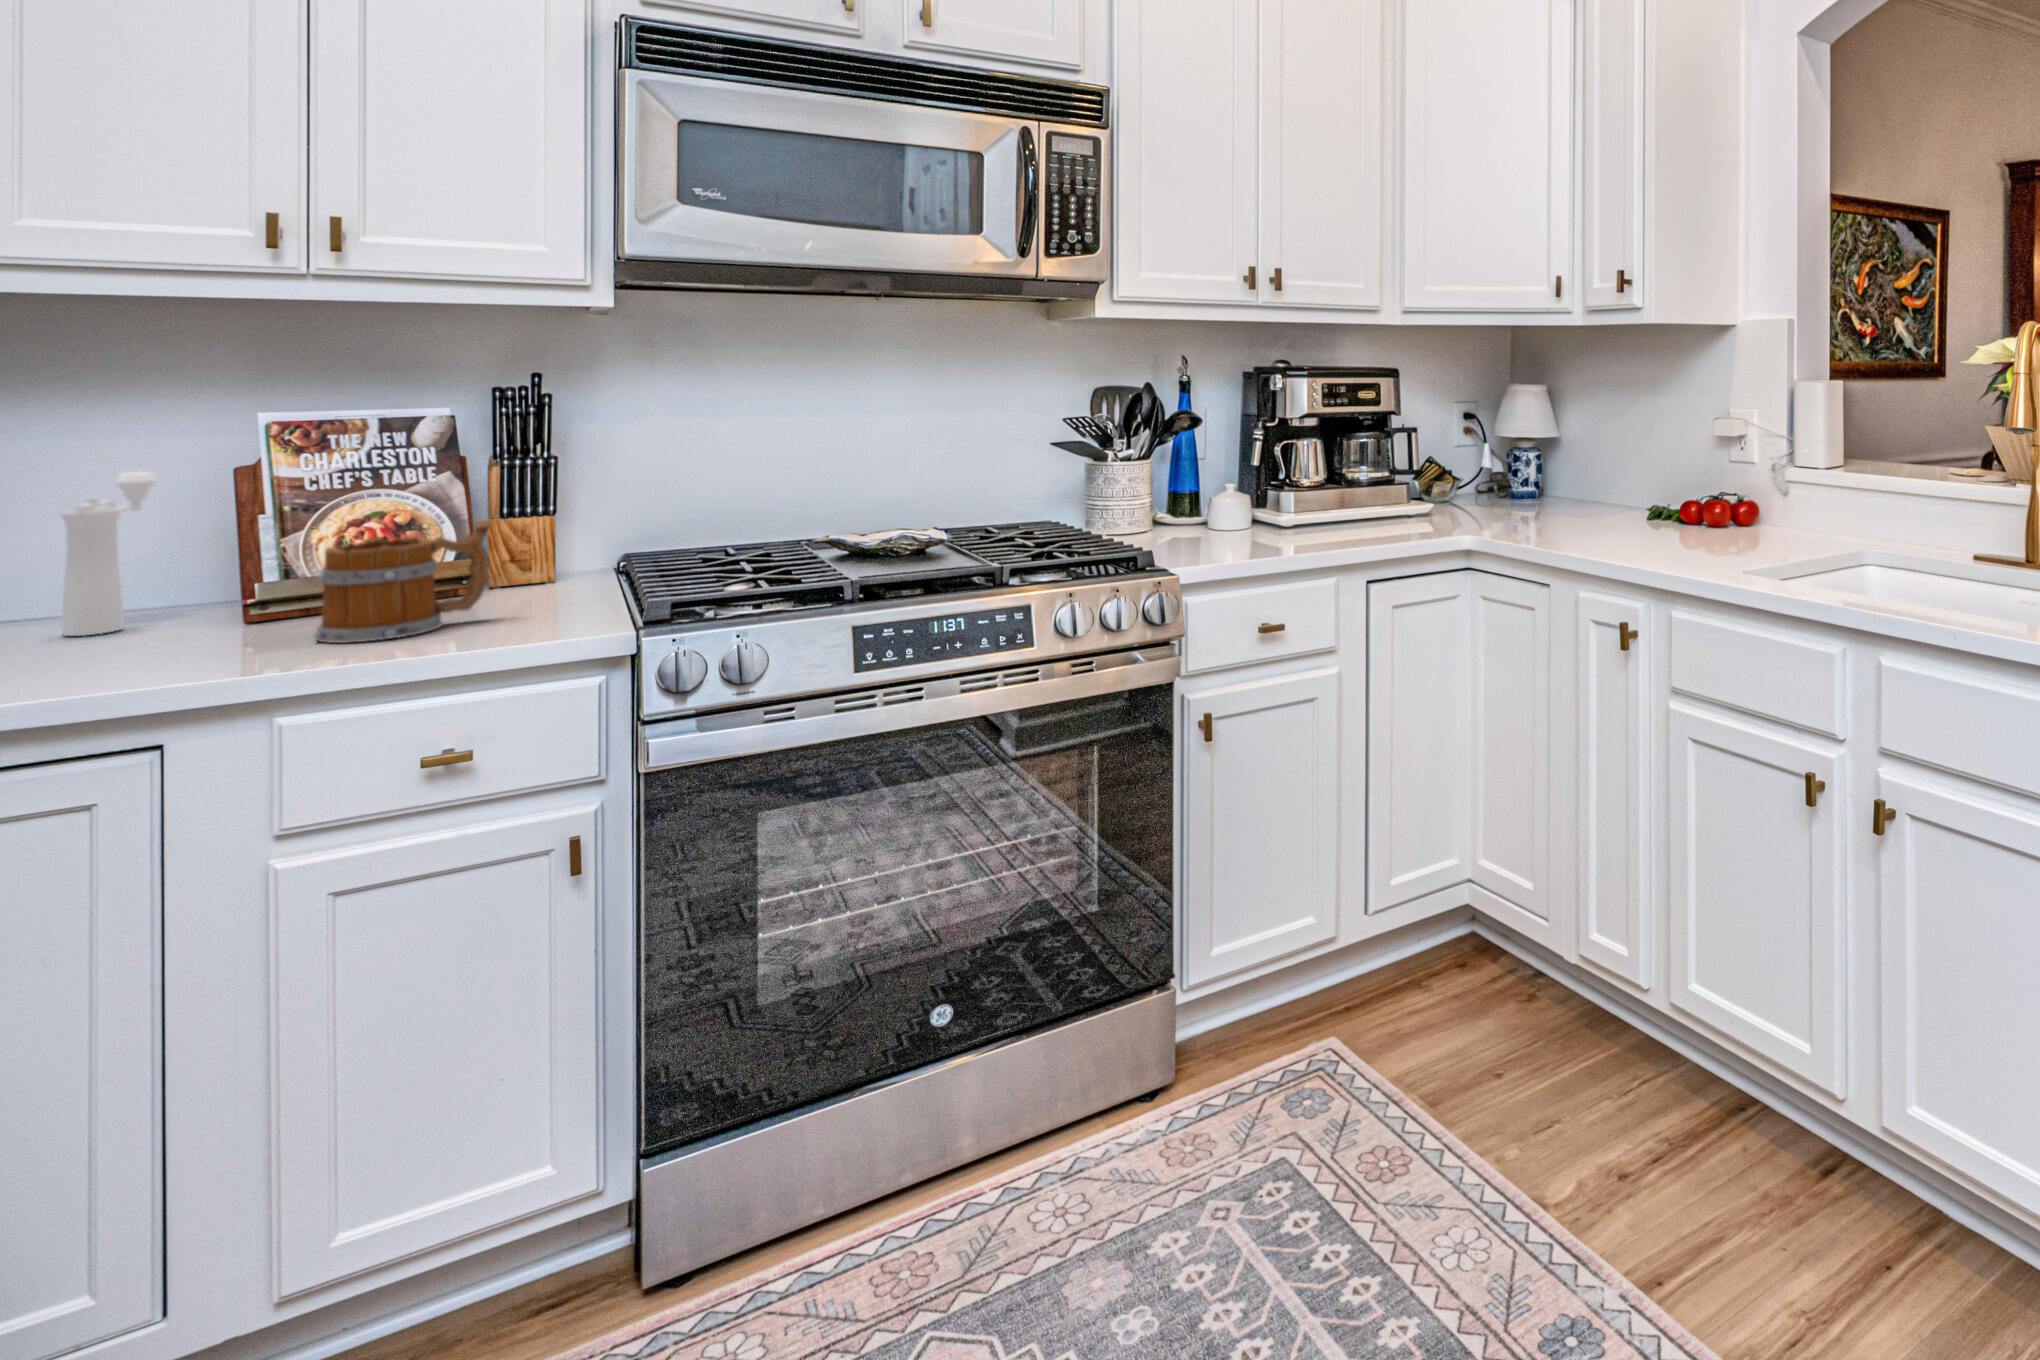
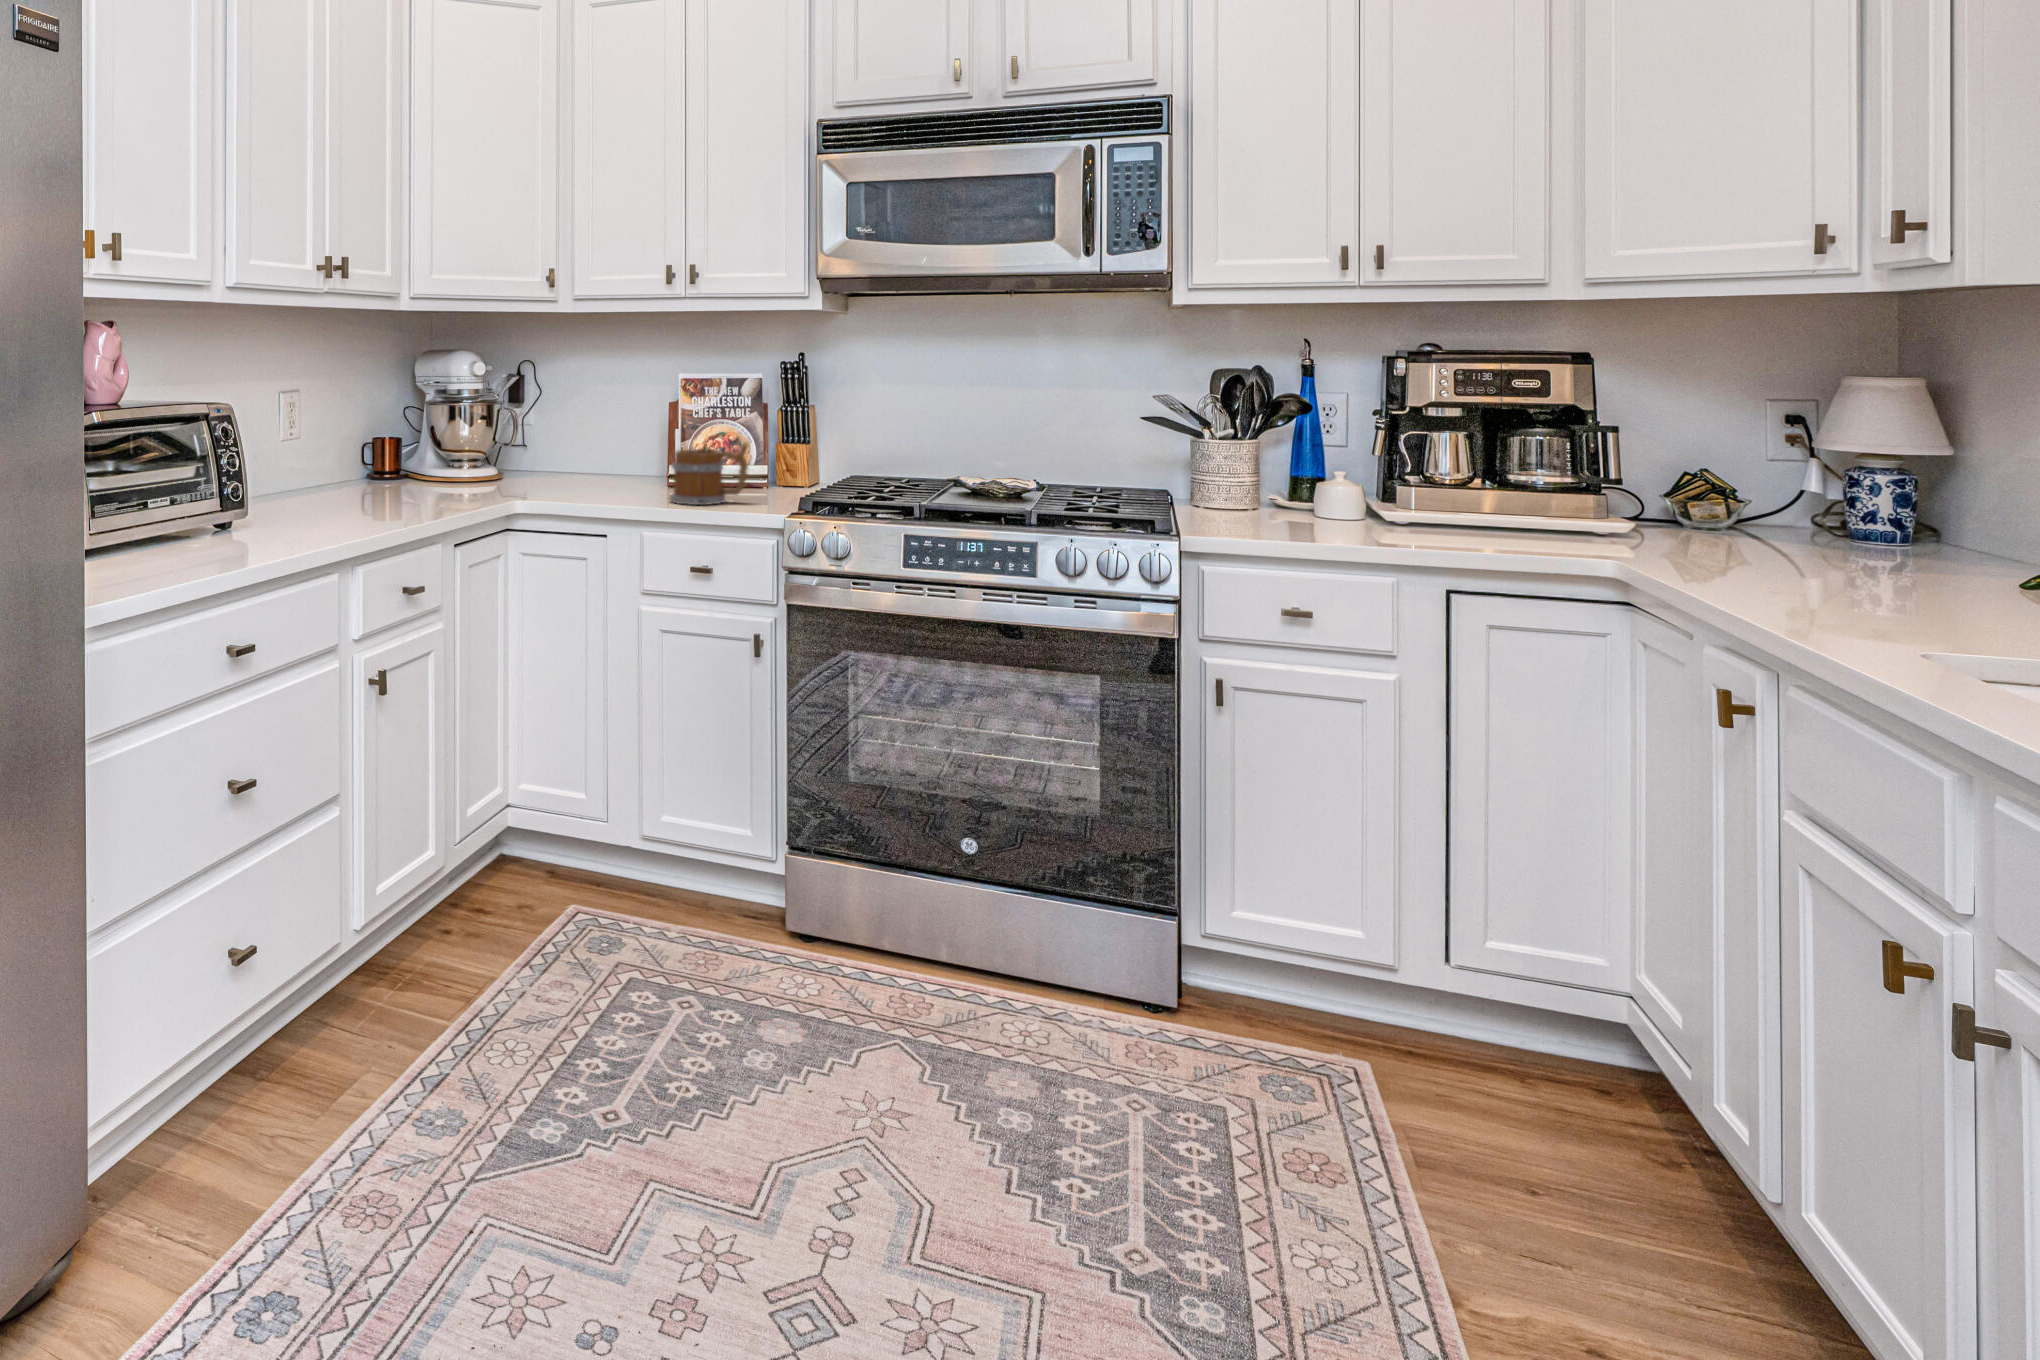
pepper mill: present [61,472,157,636] -> none [605,404,646,486]

